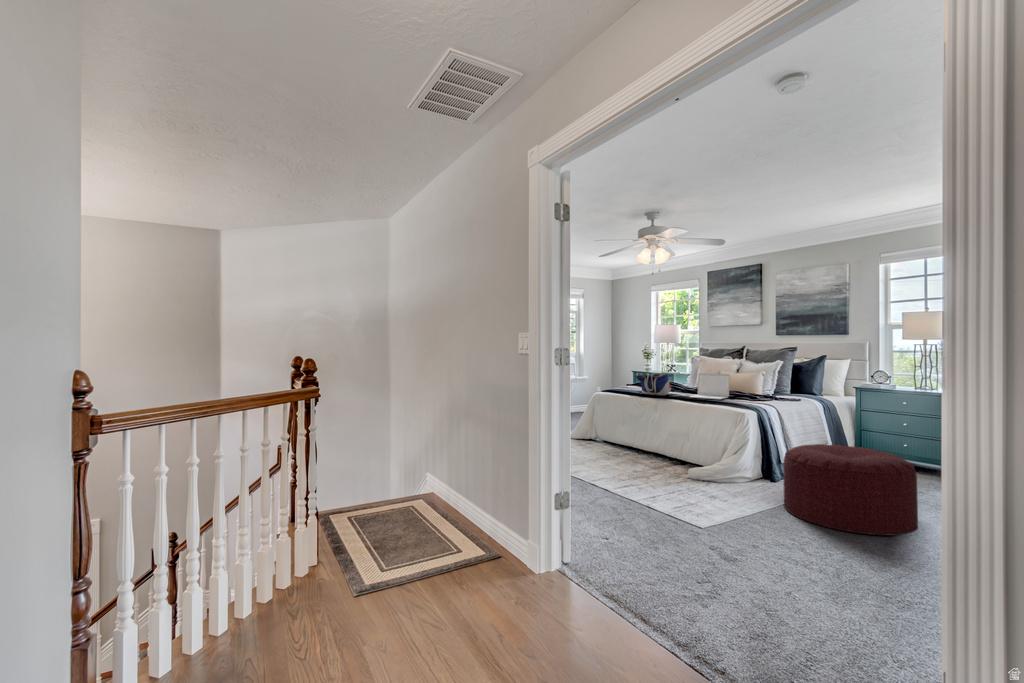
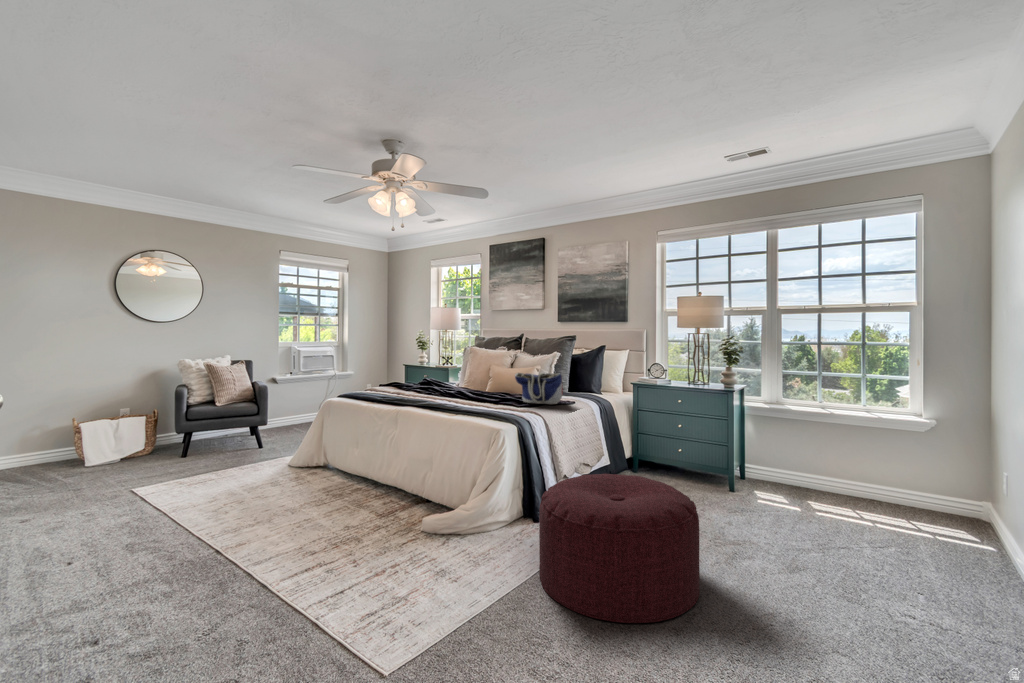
tote bag: present [636,373,671,395] -> present [515,373,563,404]
laptop: present [689,373,730,399] -> none [444,371,496,407]

